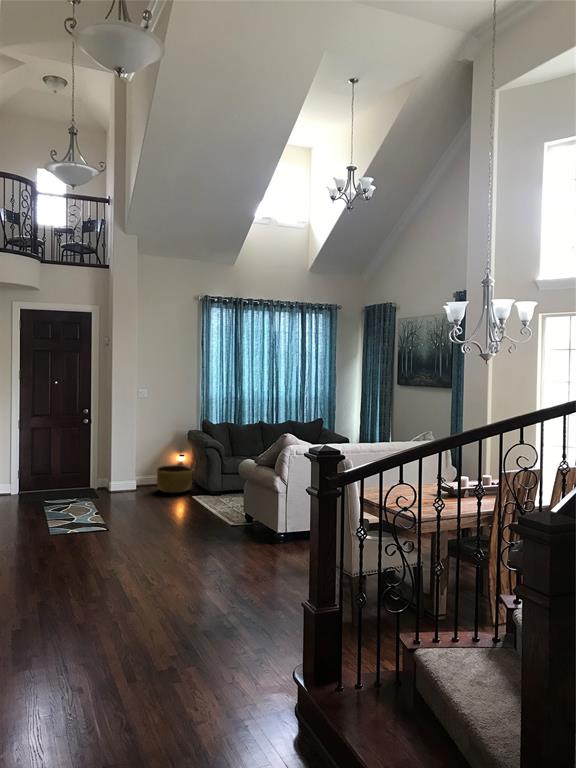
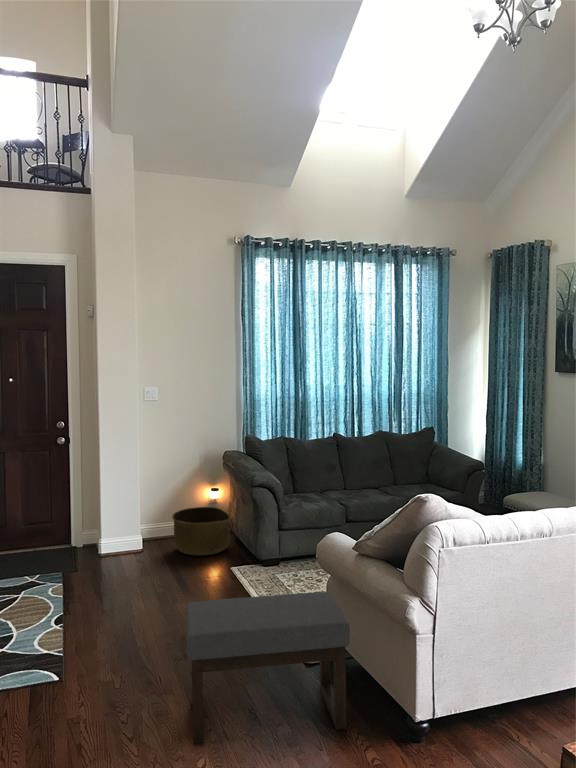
ottoman: none [174,485,251,546] -> present [187,592,350,746]

